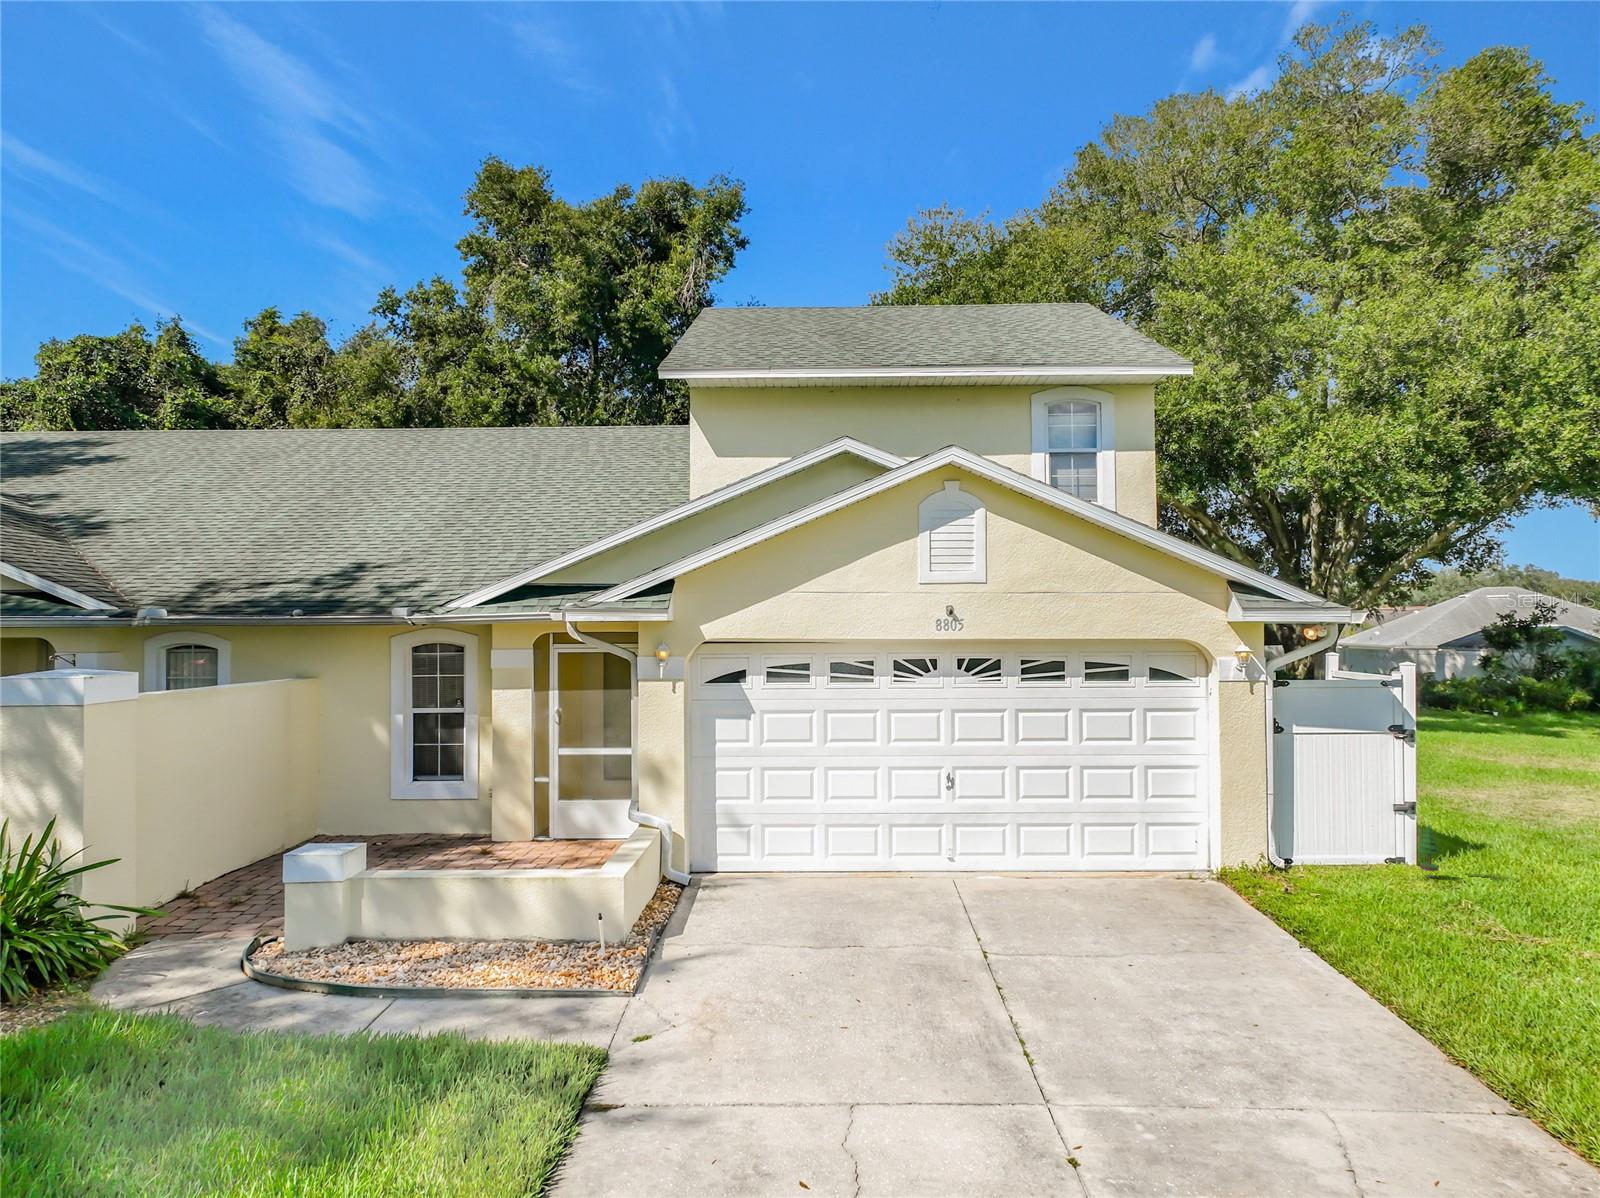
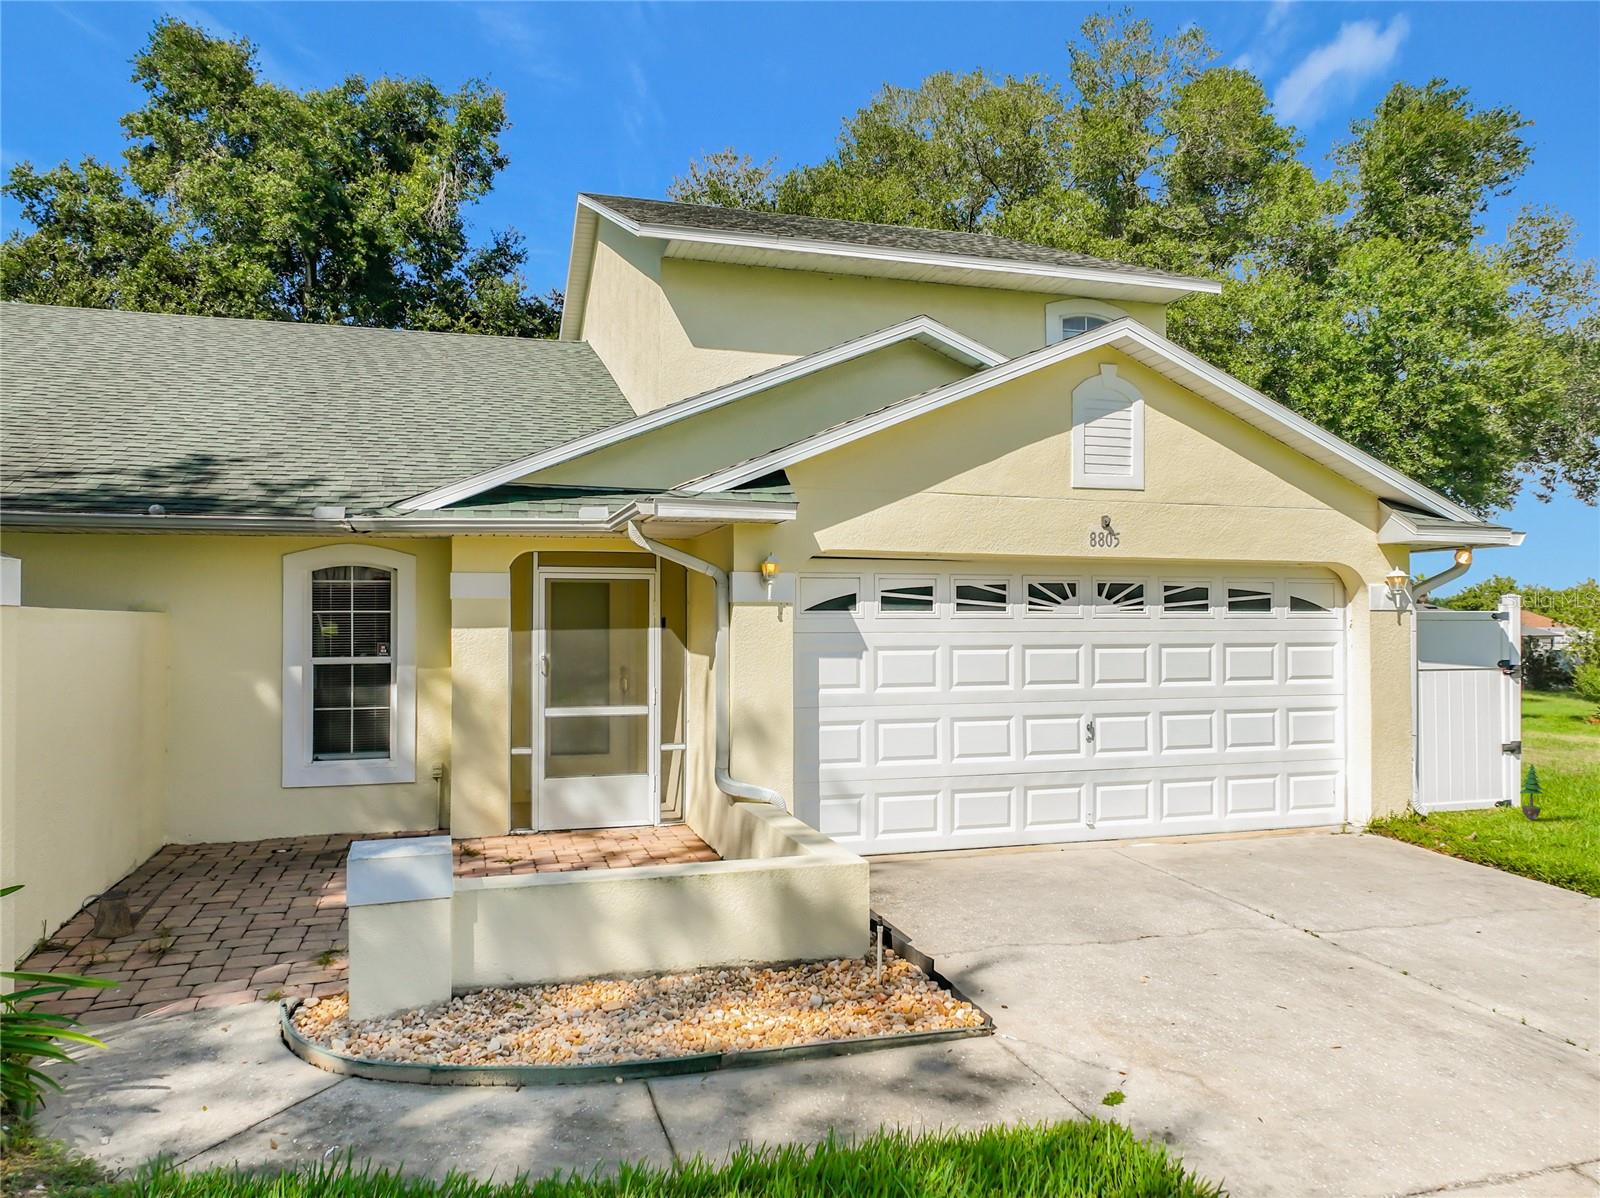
watering can: none [178,868,235,903] -> present [82,881,174,938]

